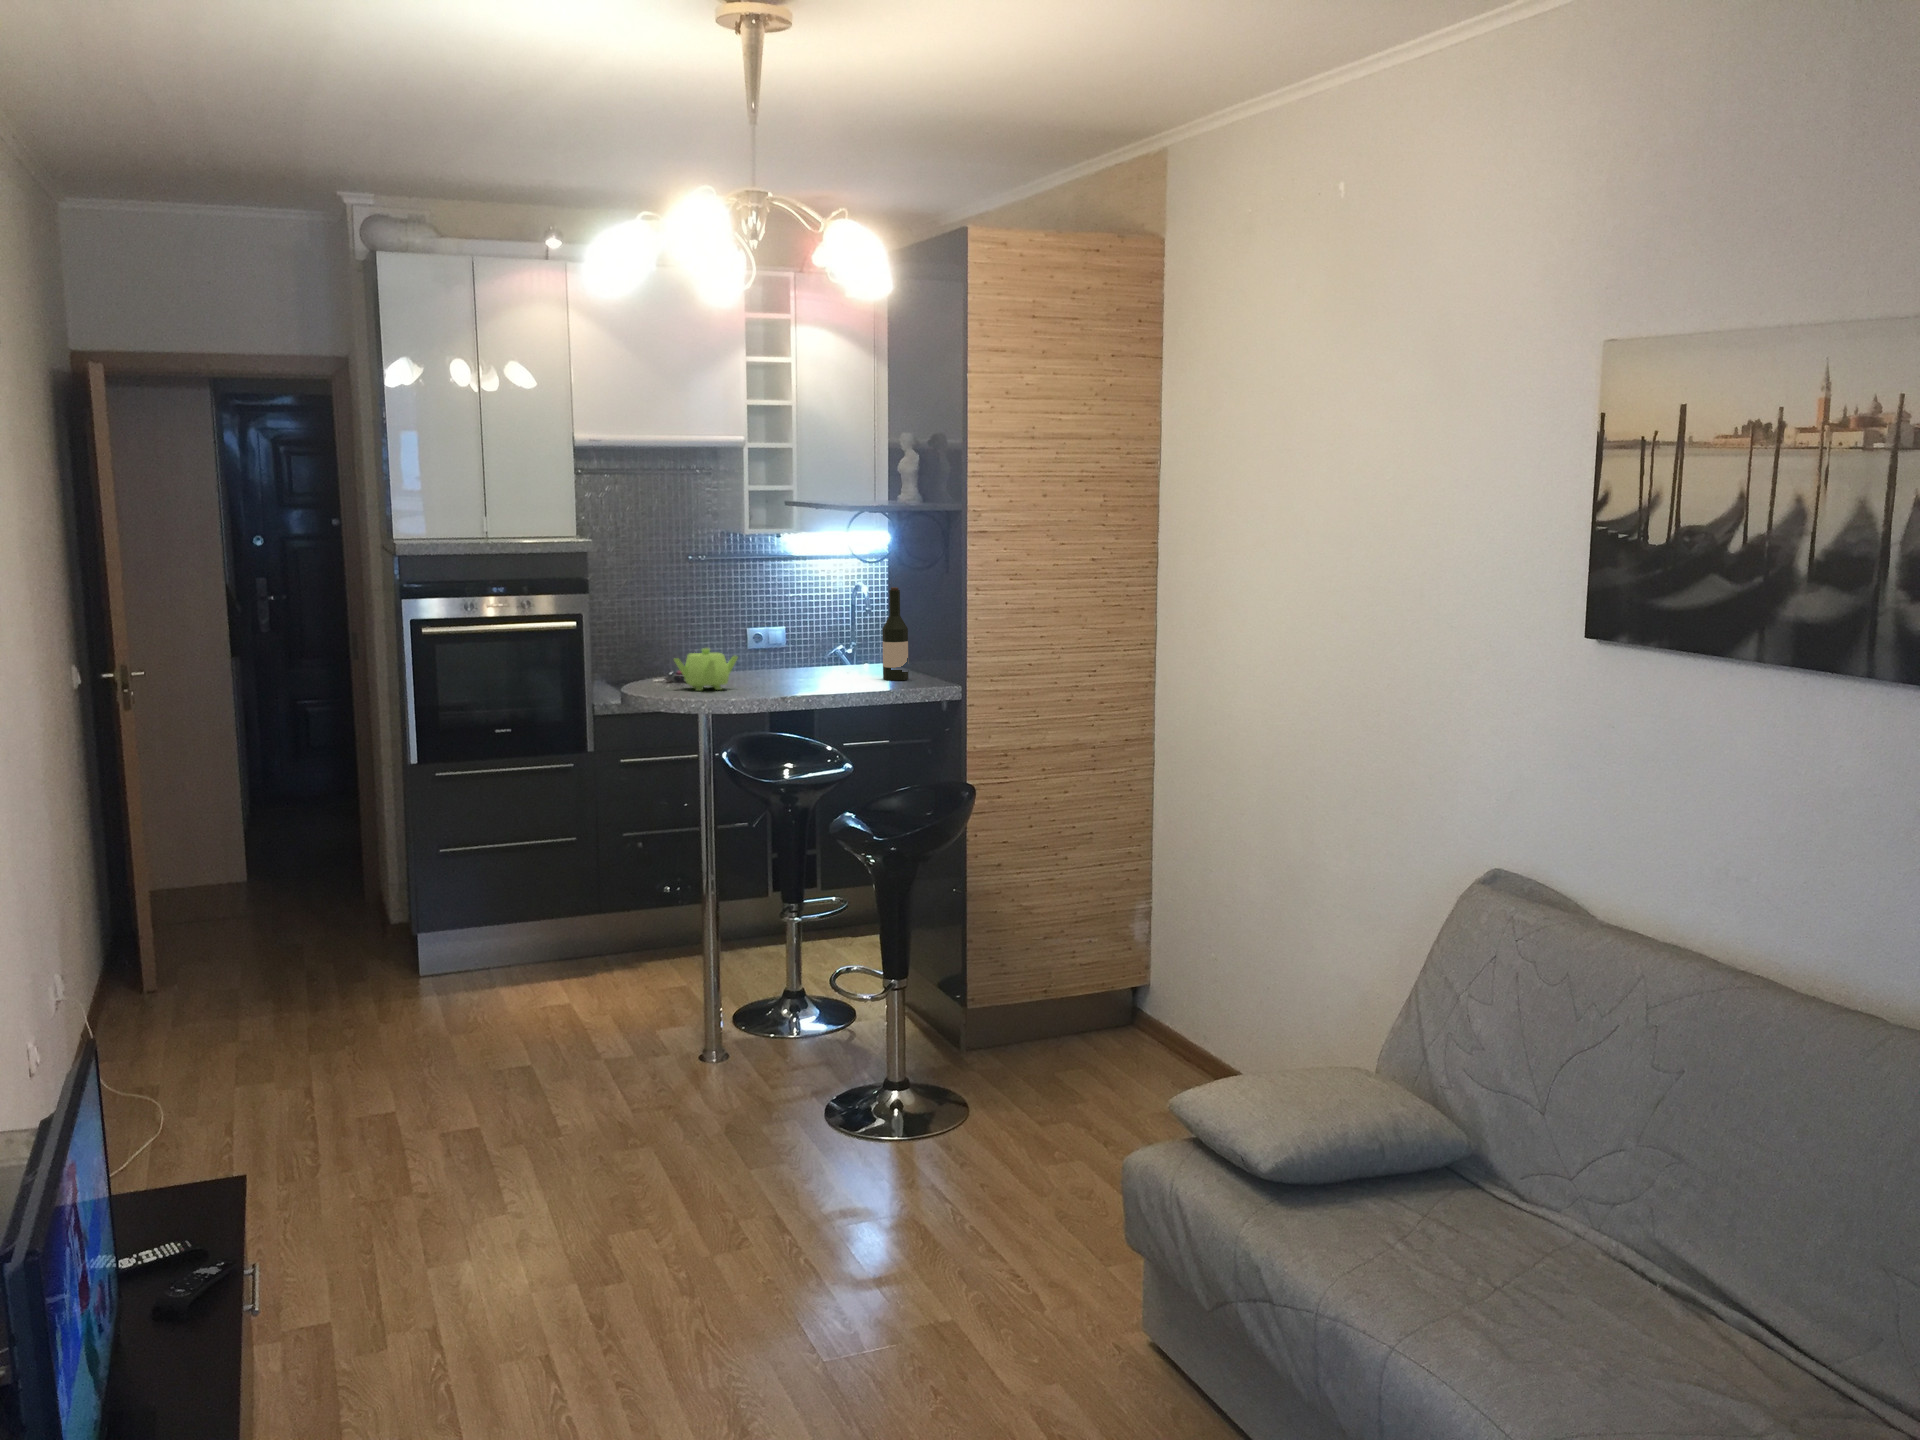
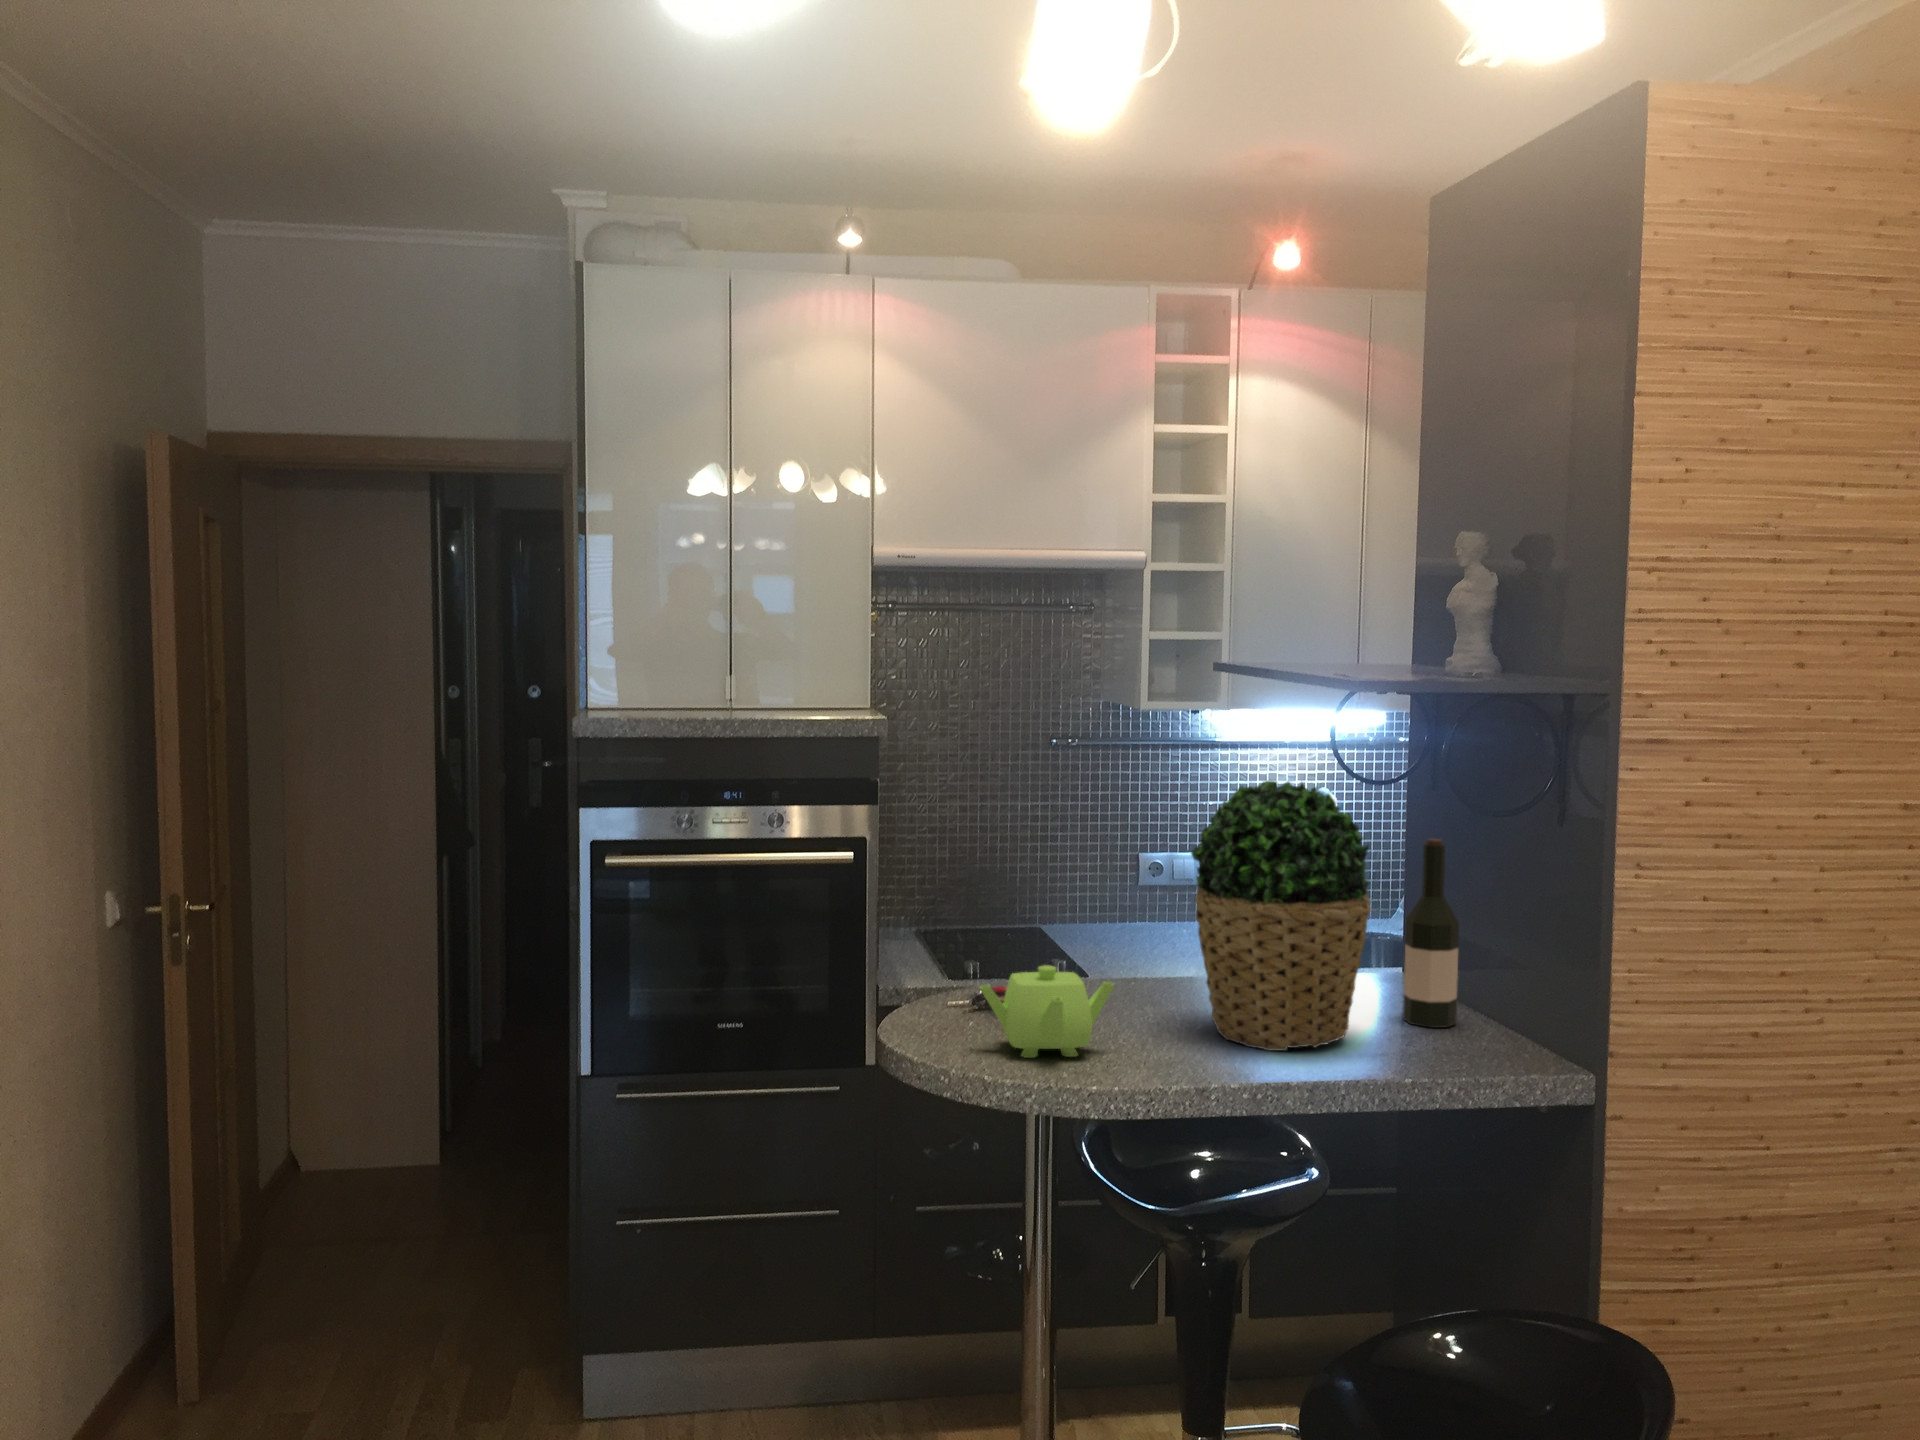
potted plant: none [773,558,860,687] -> present [1191,781,1371,1051]

